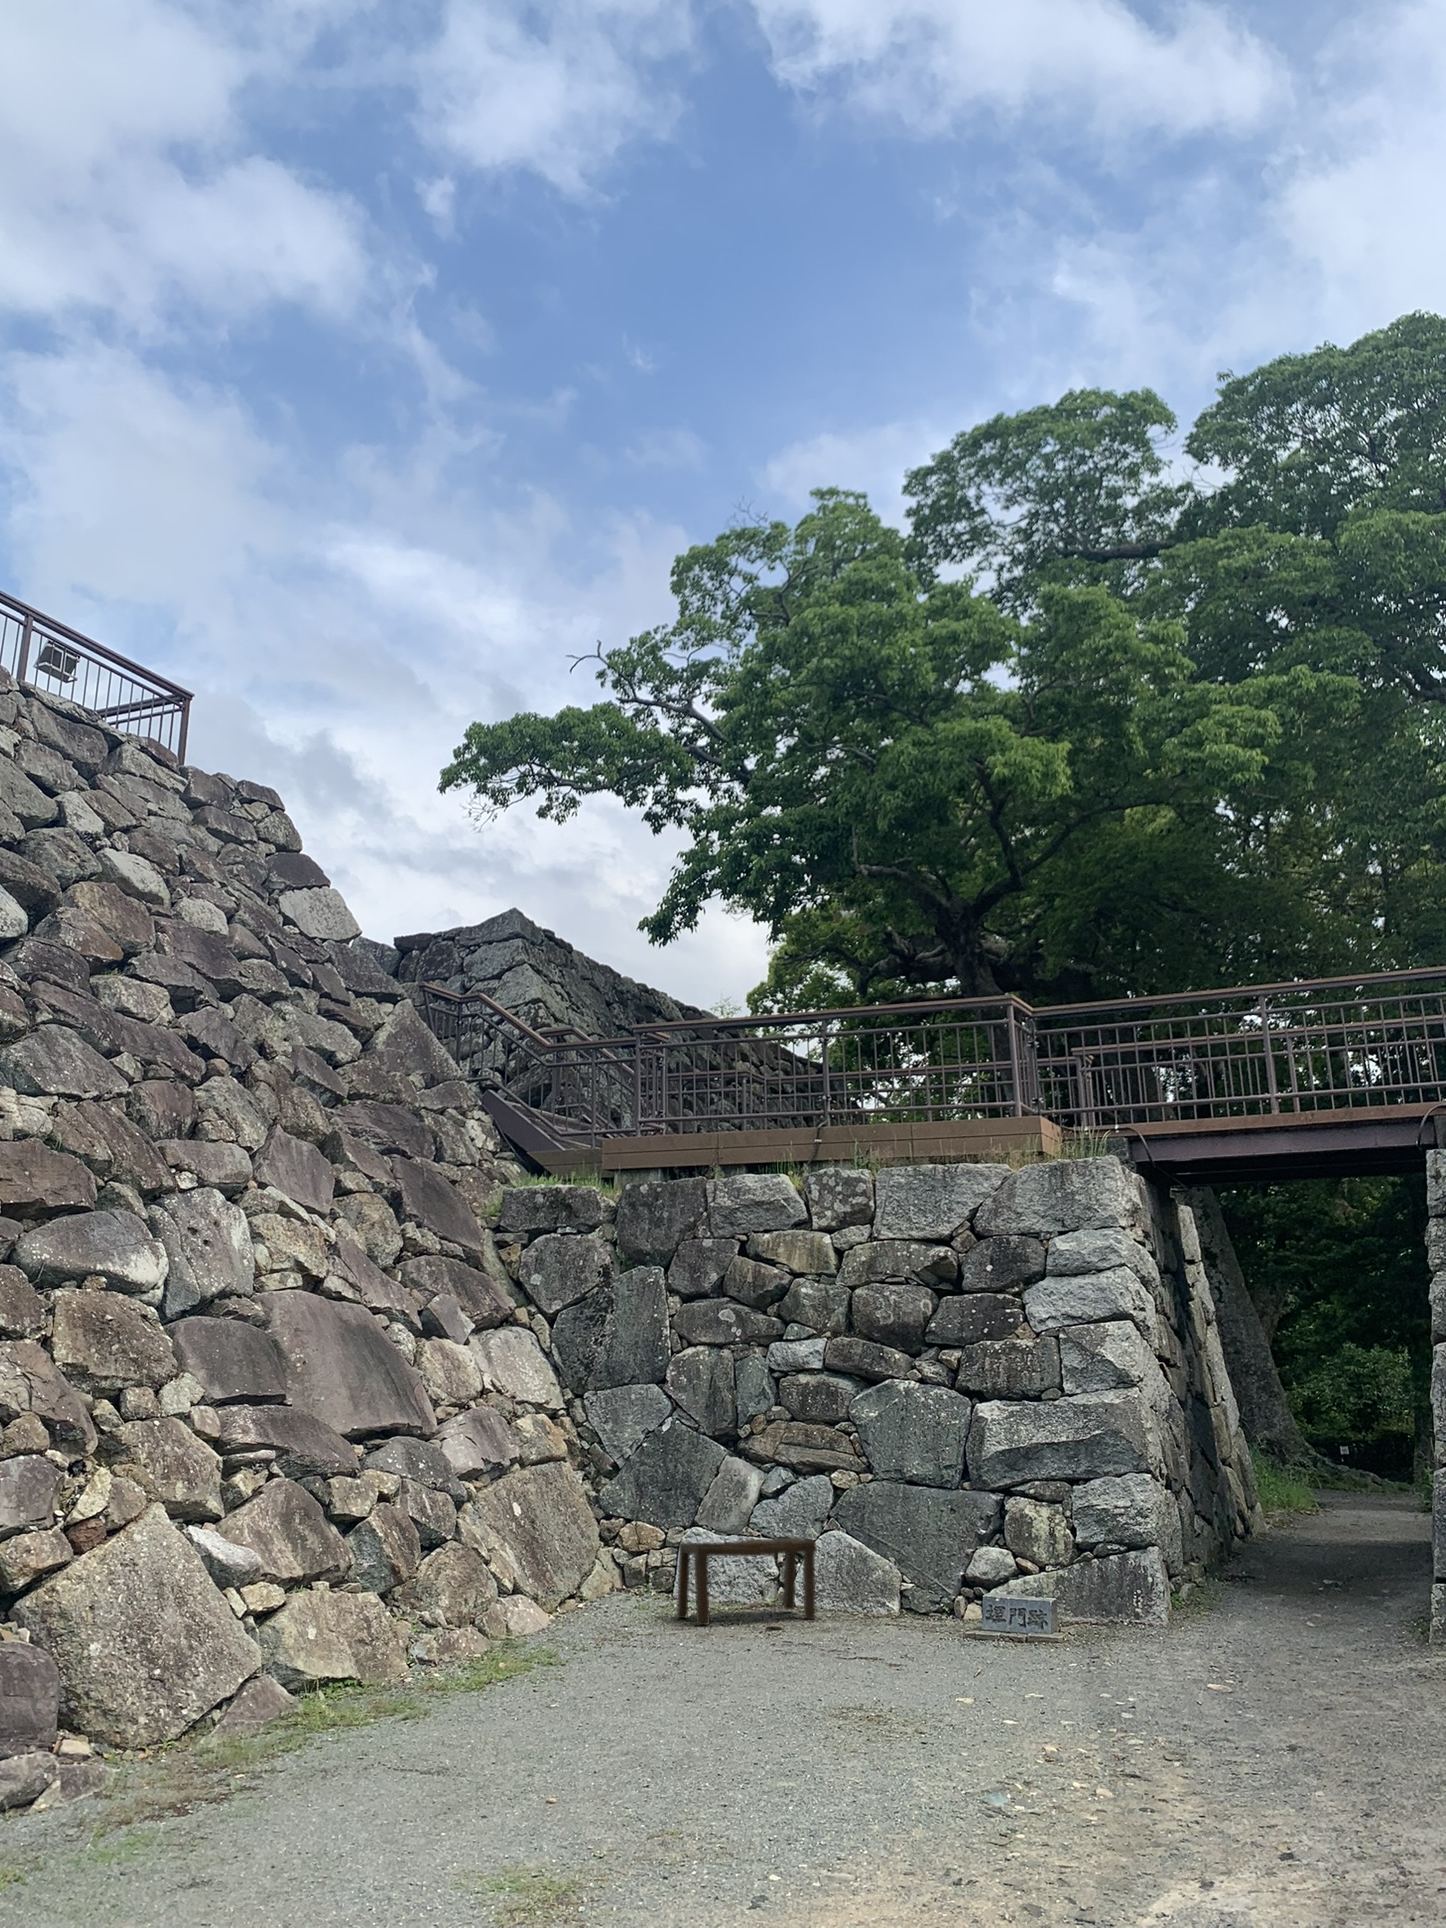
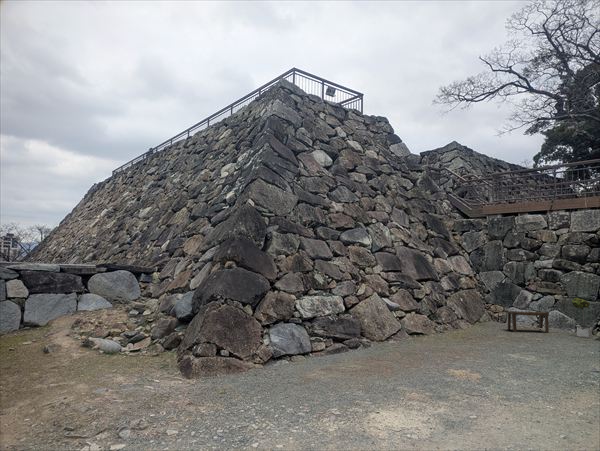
potted tree: none [889,1478,954,1629] -> present [572,298,592,338]

